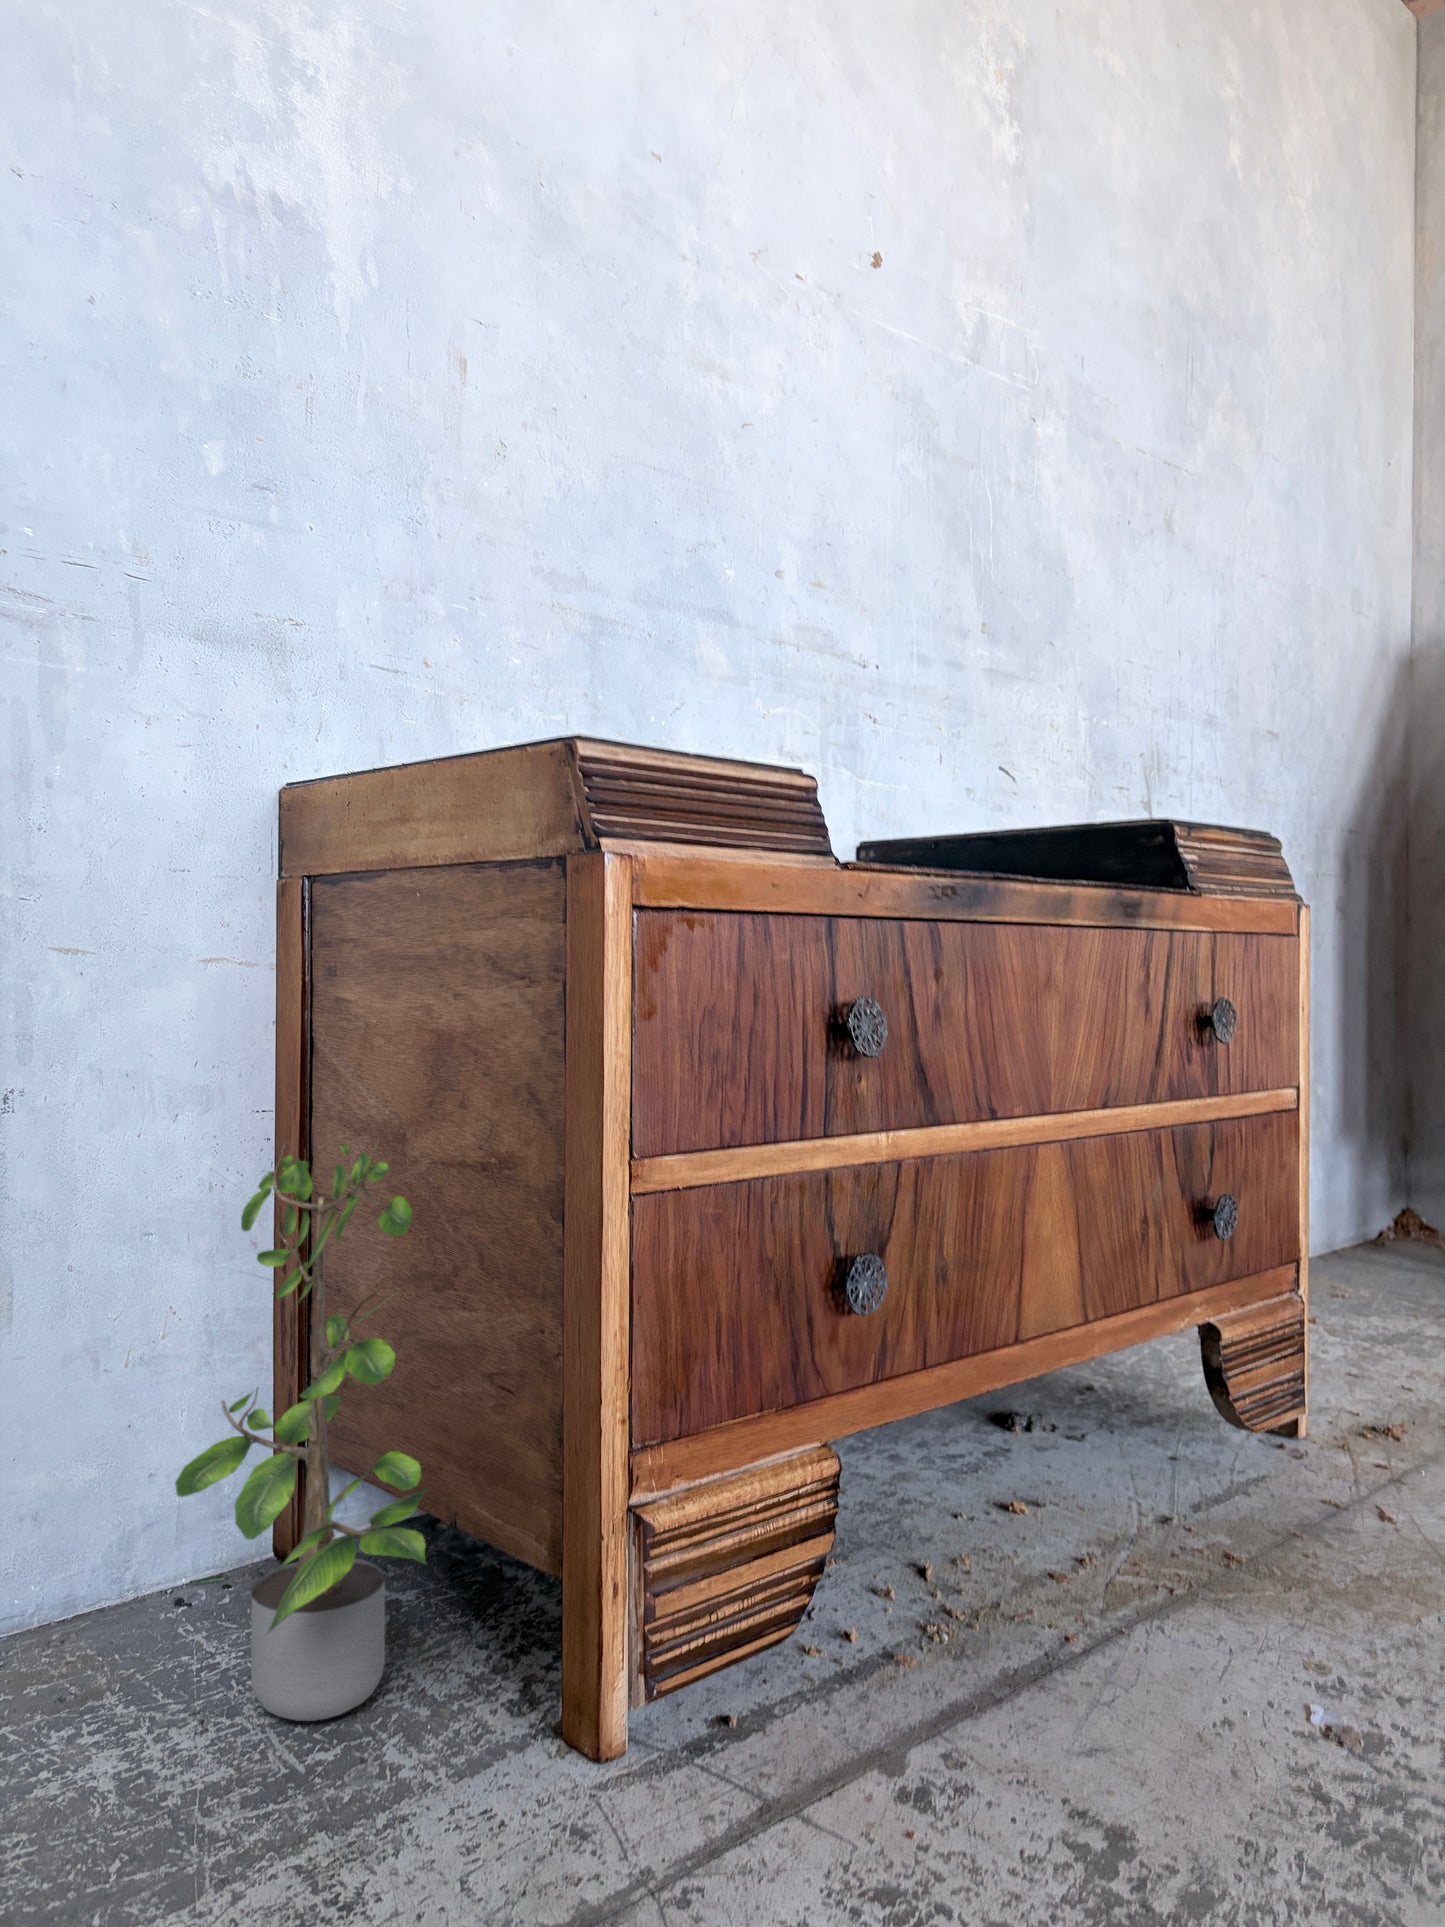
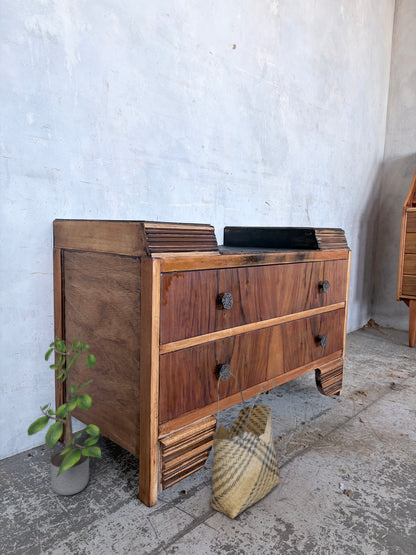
woven basket: none [817,1267,1078,1802] -> present [209,371,280,519]

